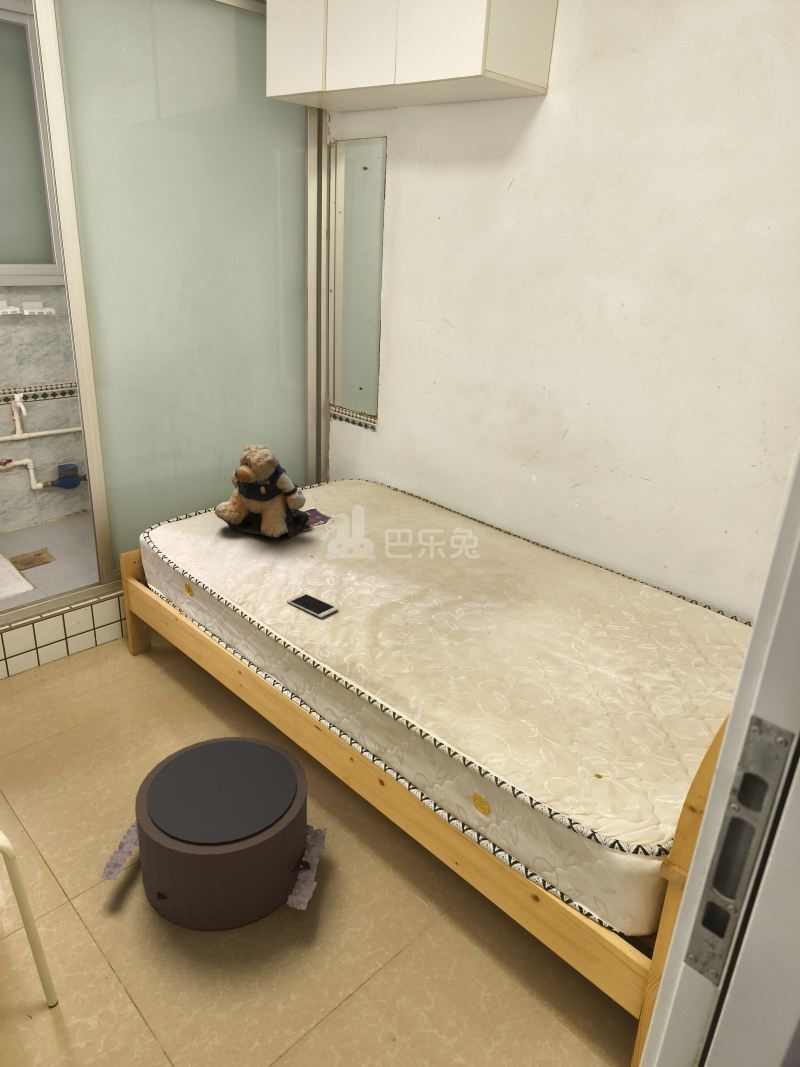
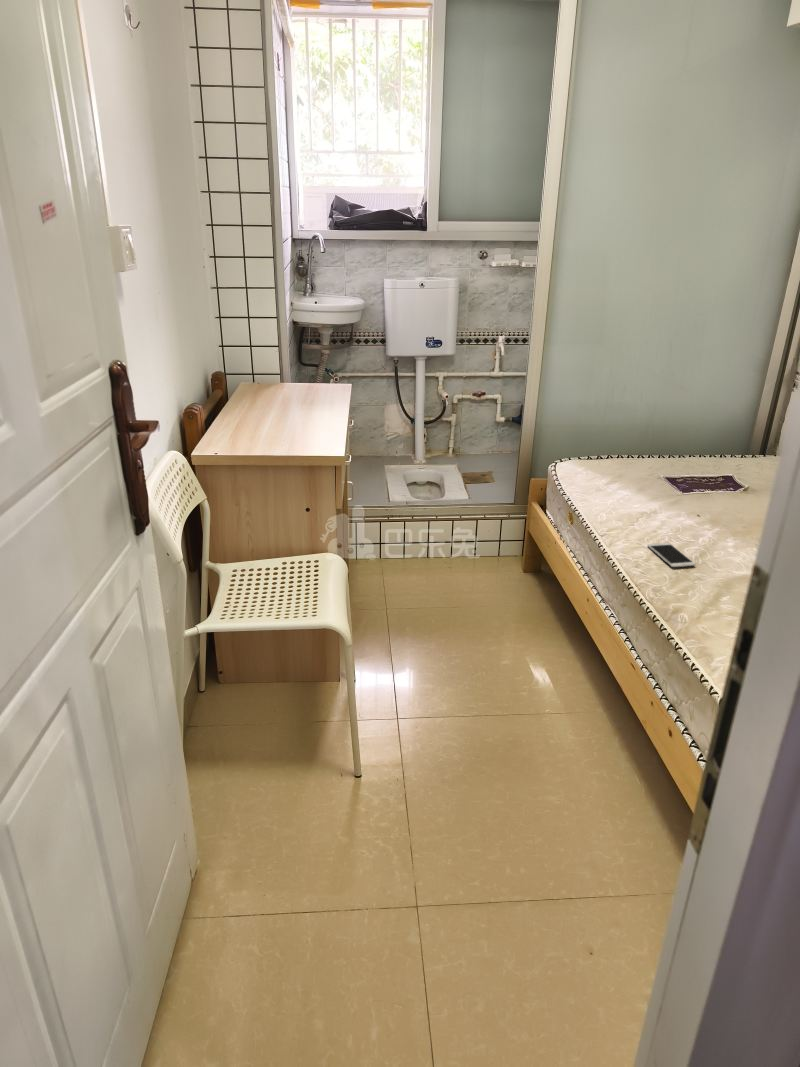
teddy bear: present [215,445,309,537] -> none [620,393,717,494]
pouf: present [100,737,327,931] -> none [421,641,614,809]

